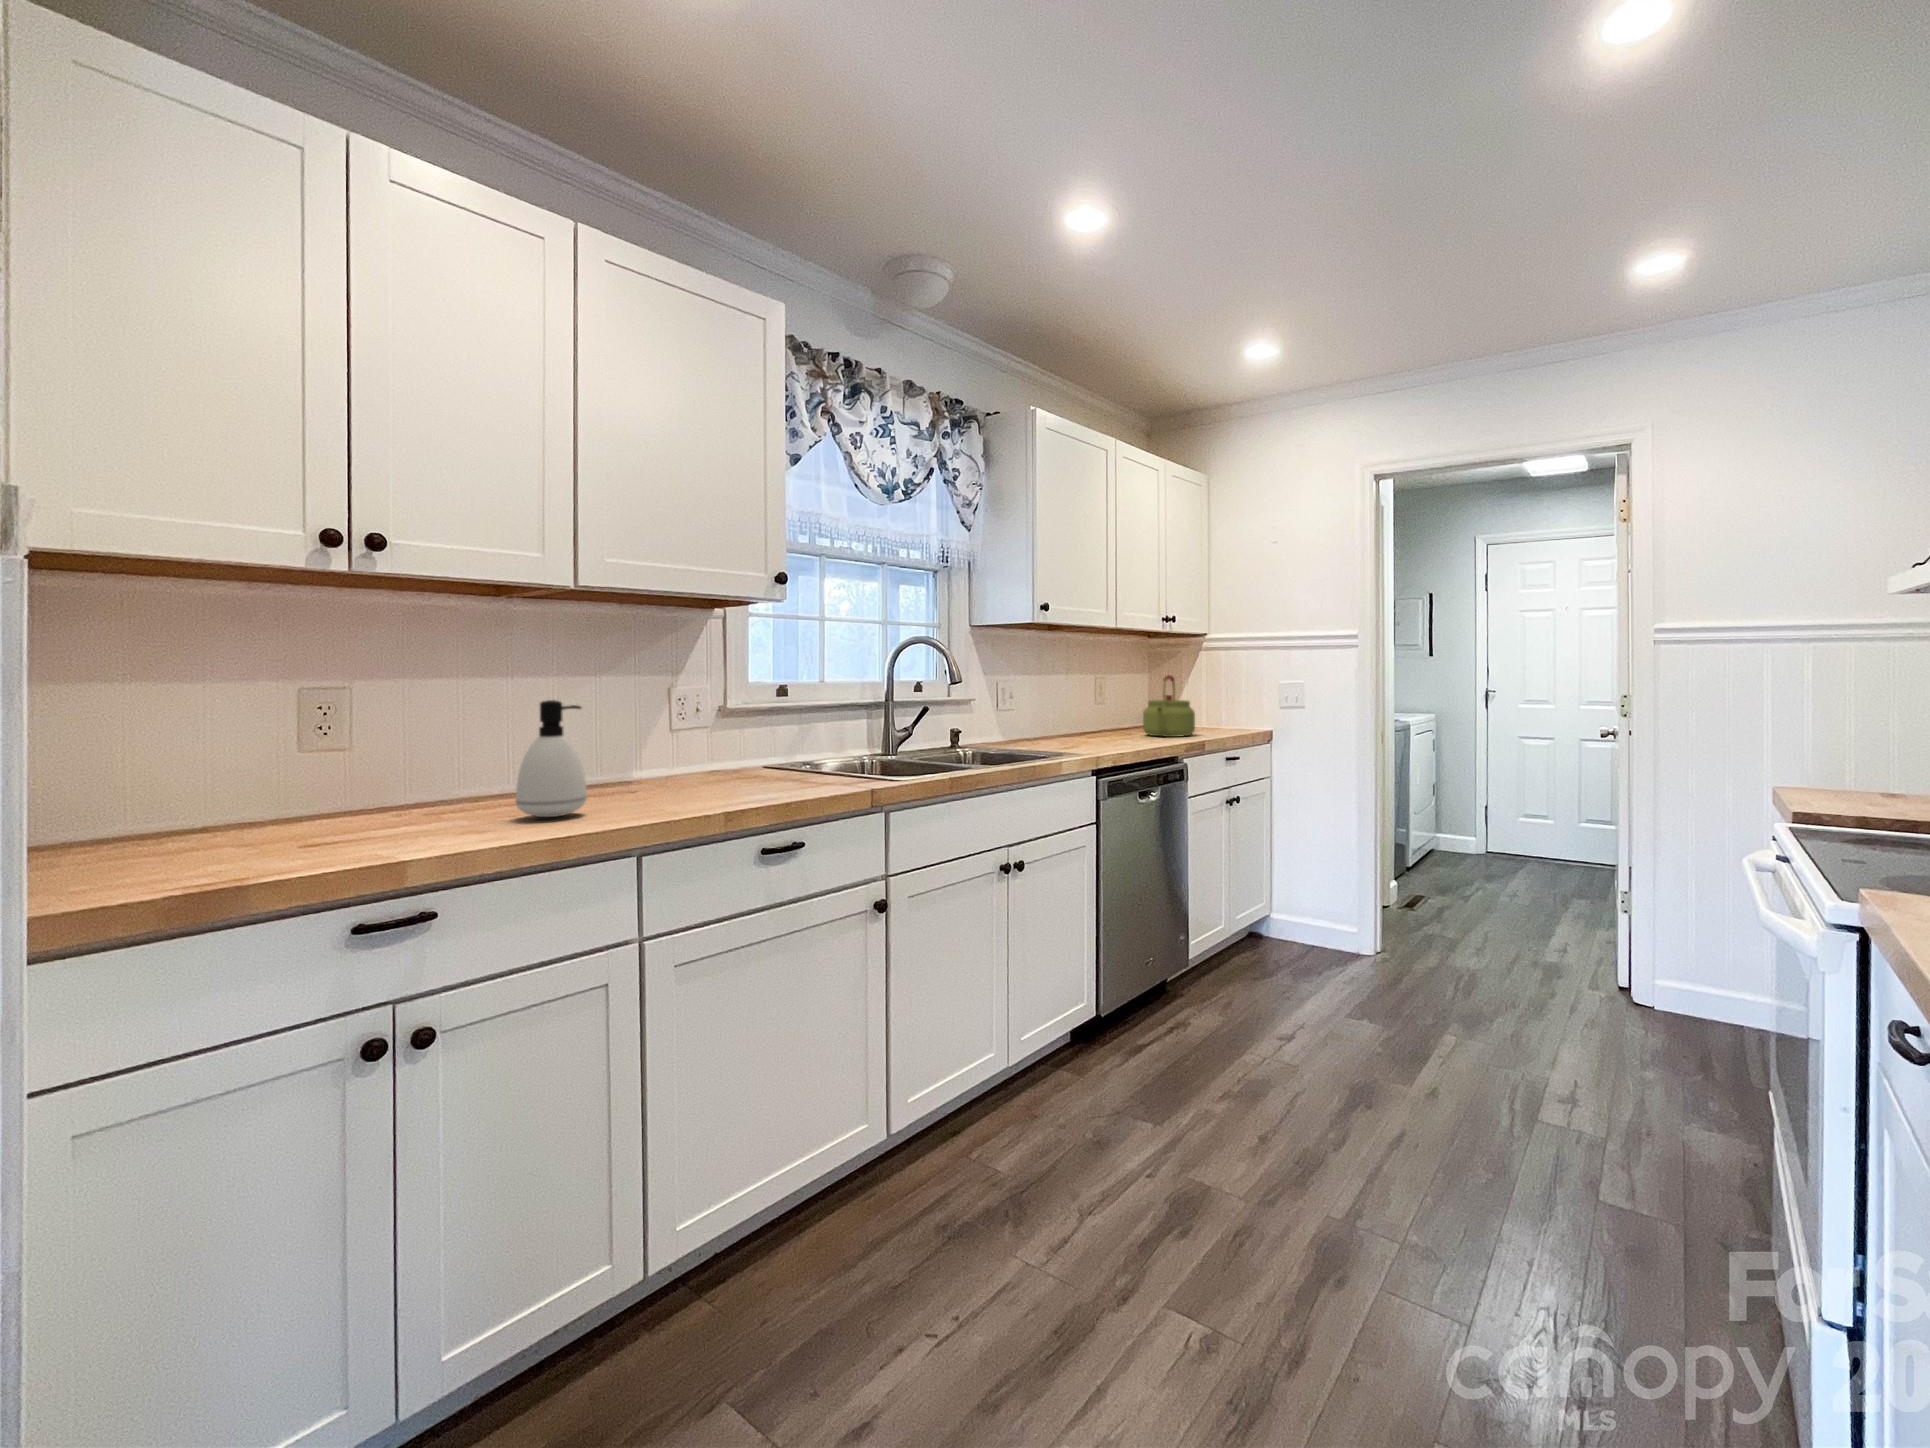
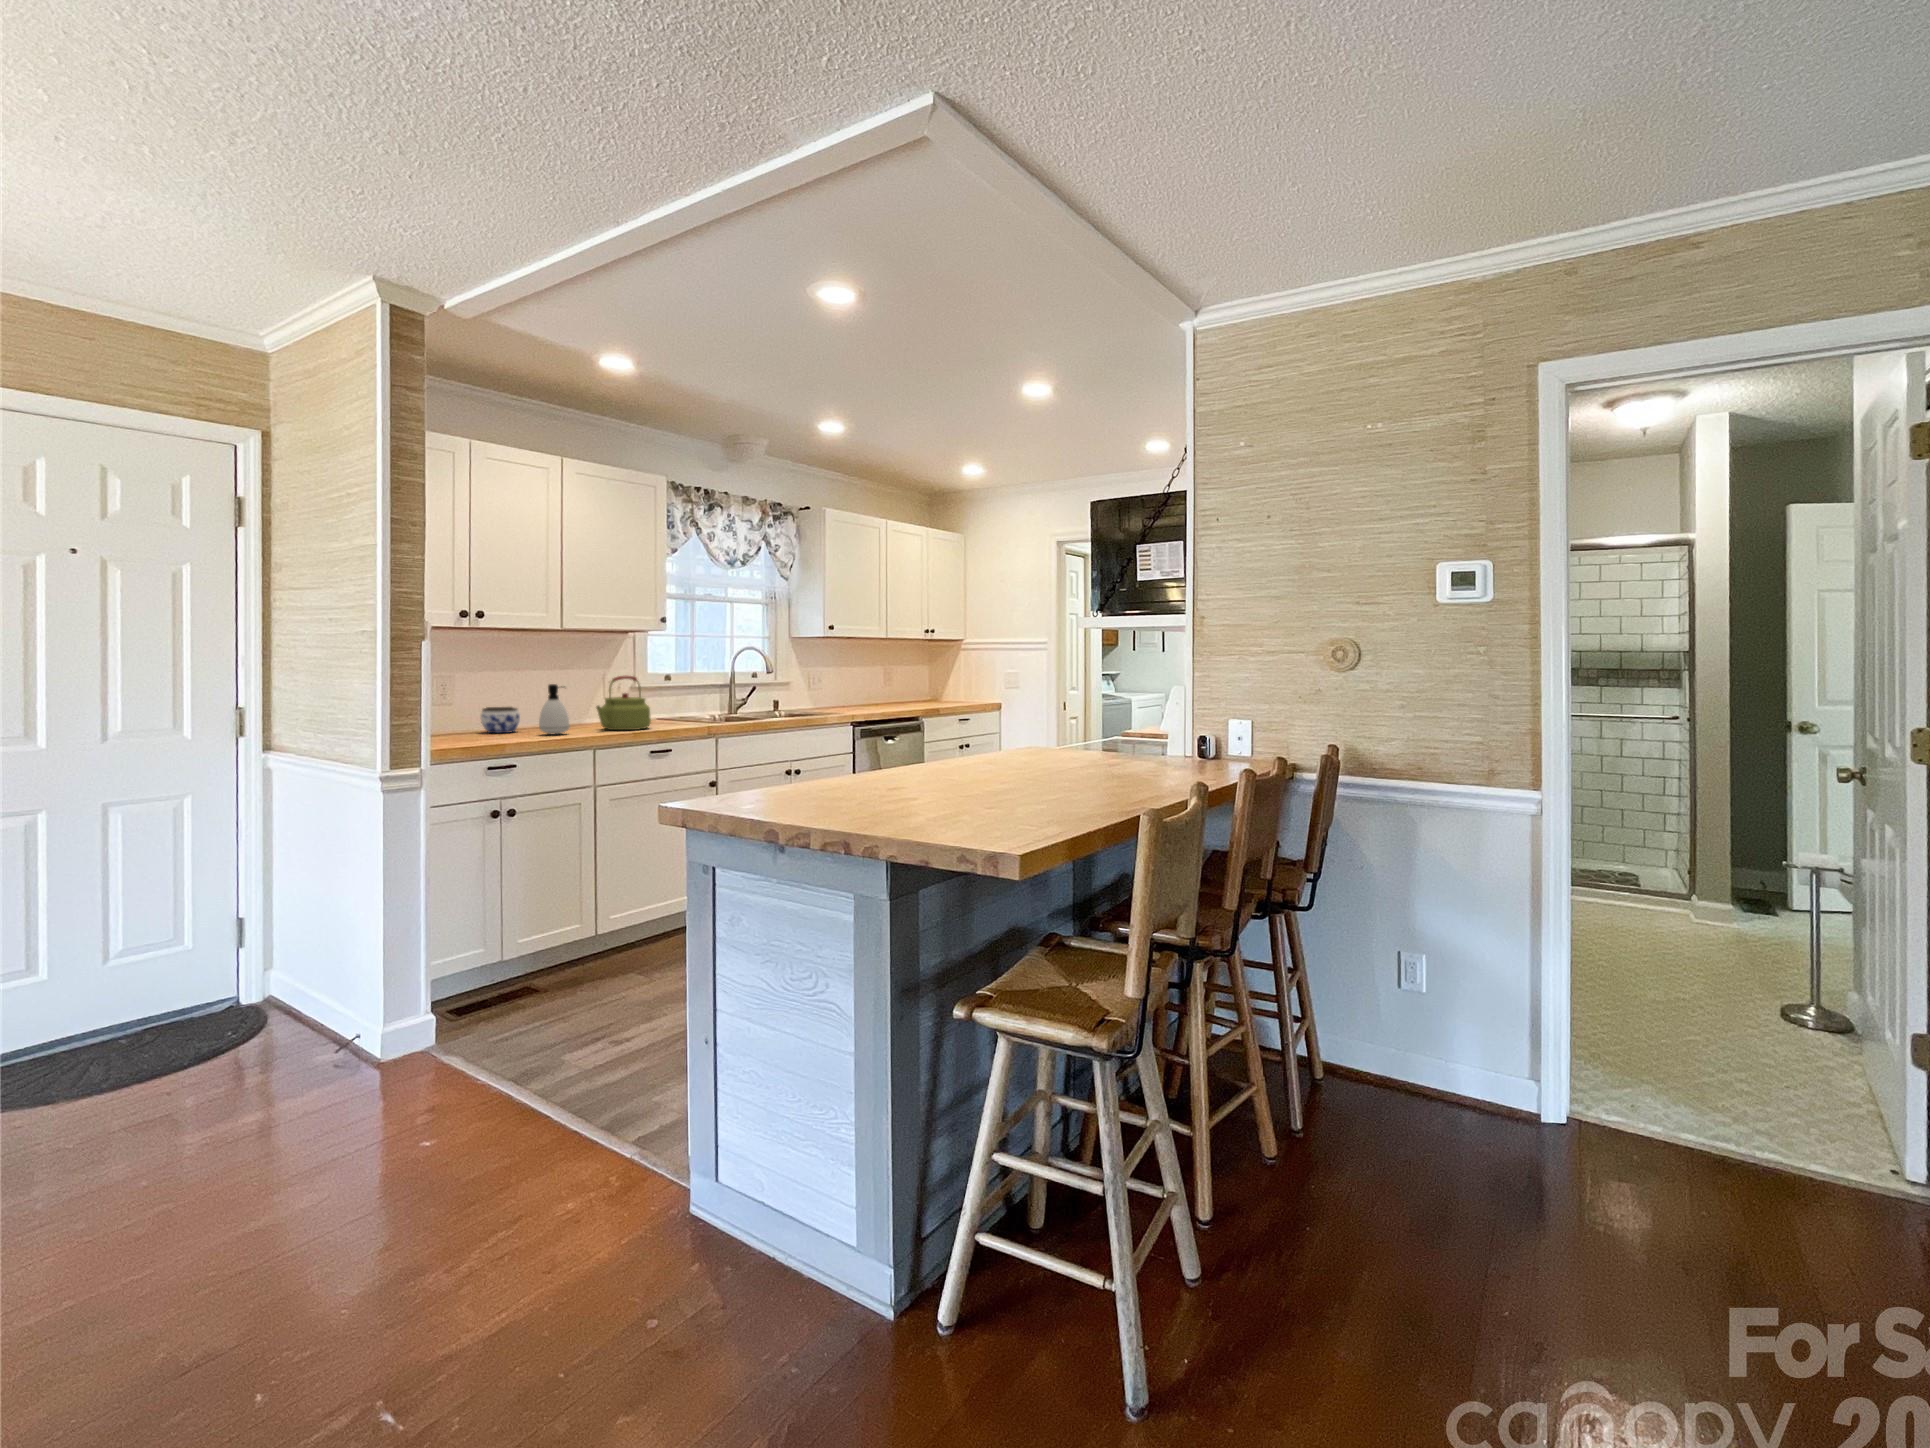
kettle: present [1143,675,1195,737] -> present [597,676,651,730]
jar: none [392,753,483,815] -> present [481,707,520,733]

